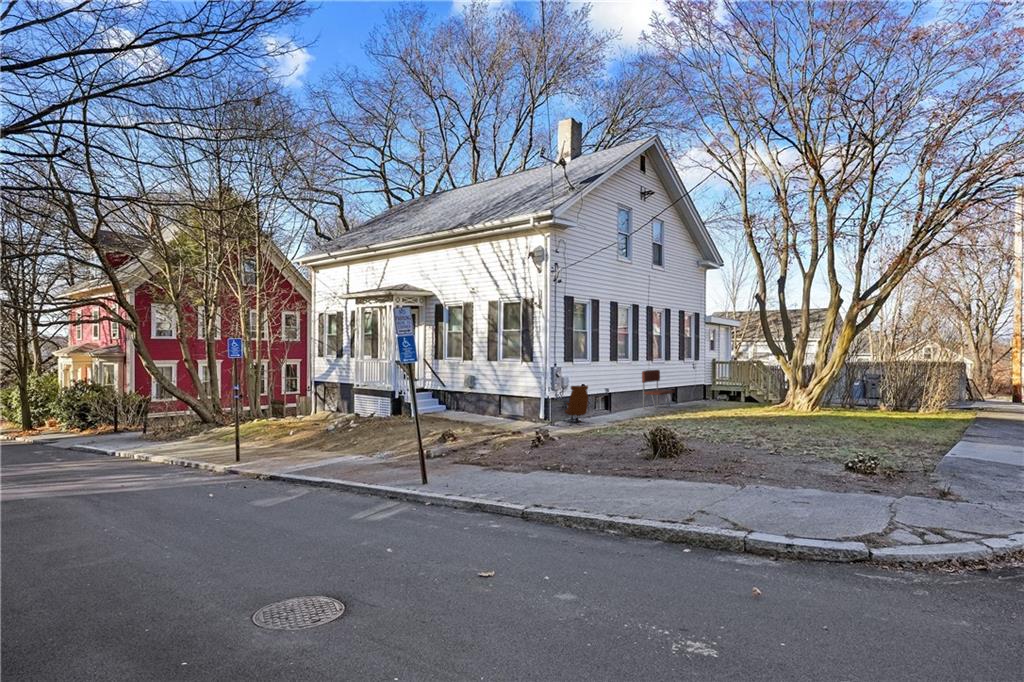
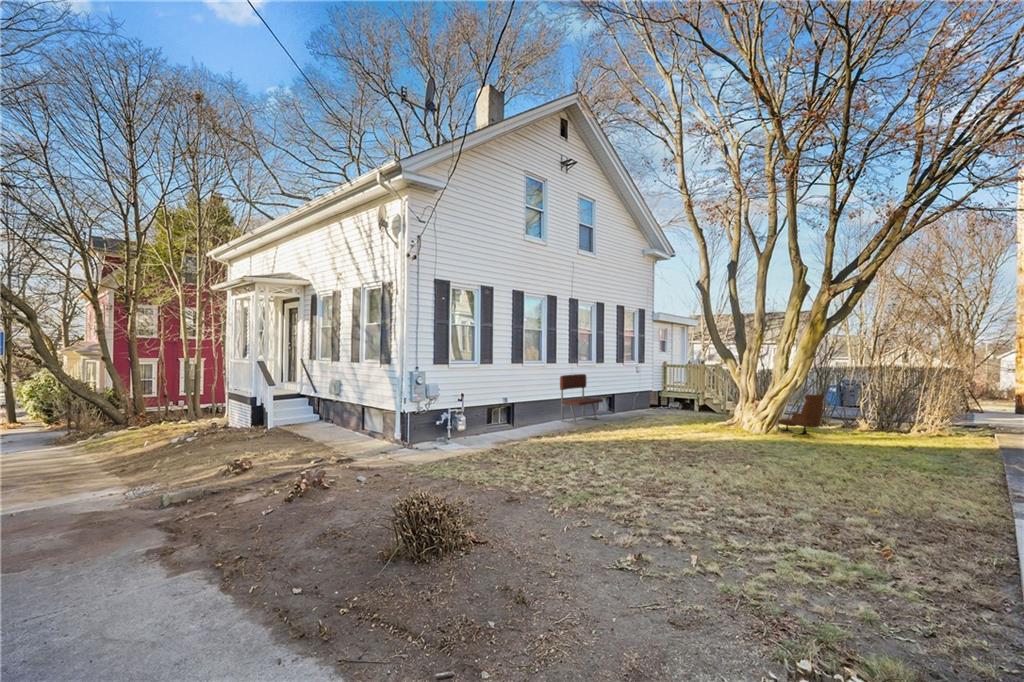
lounge chair: present [565,386,589,425] -> present [778,395,824,436]

